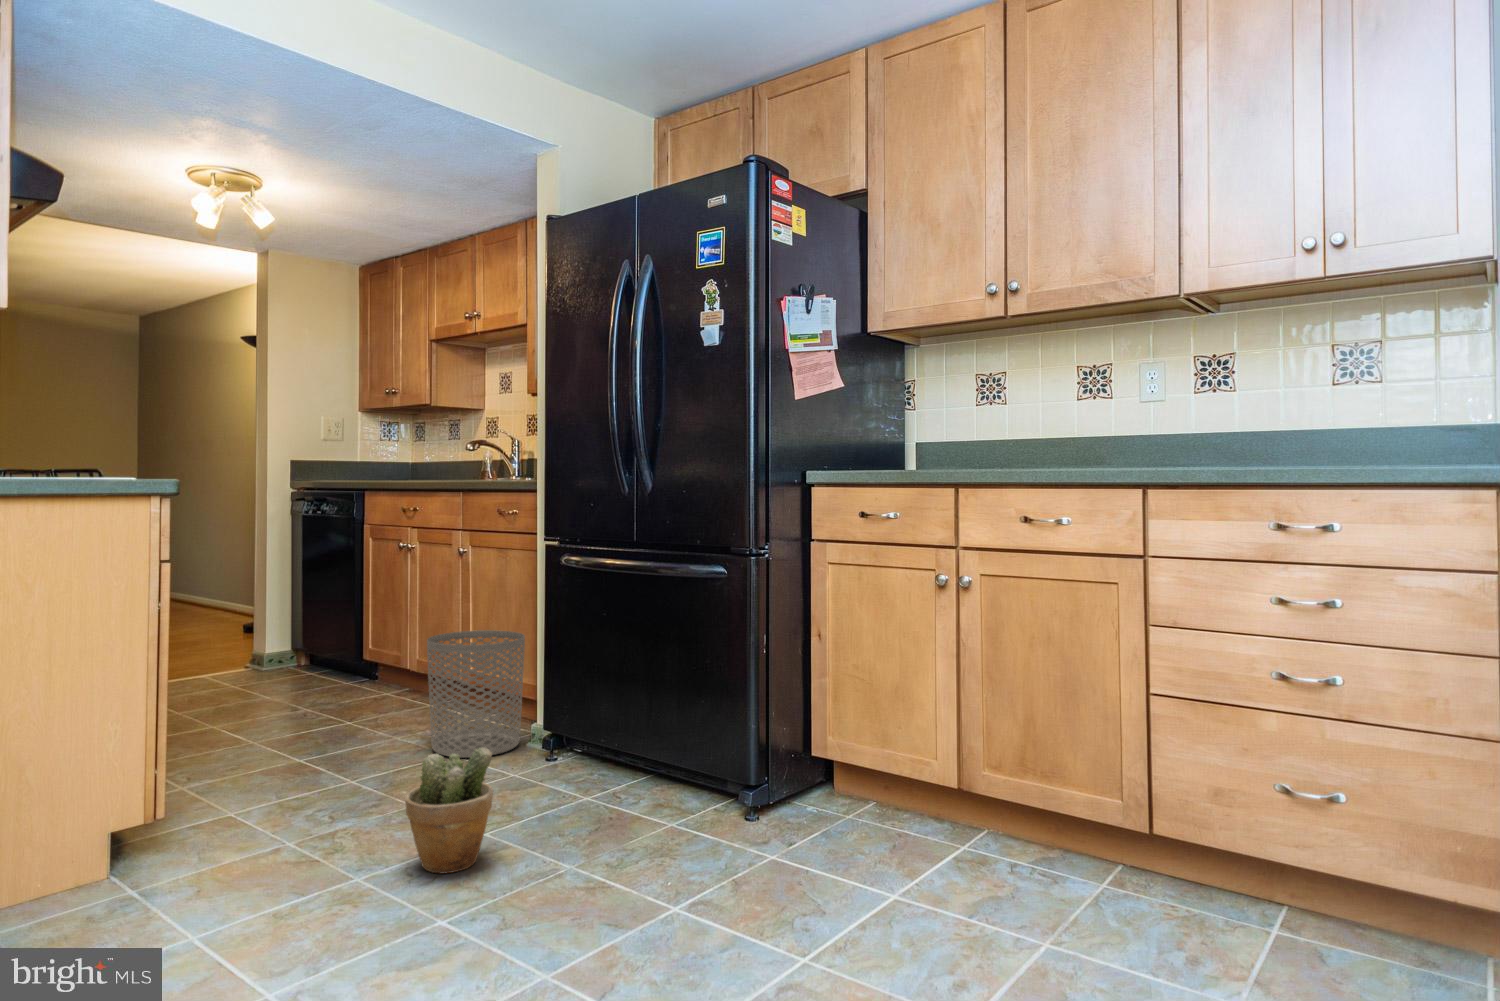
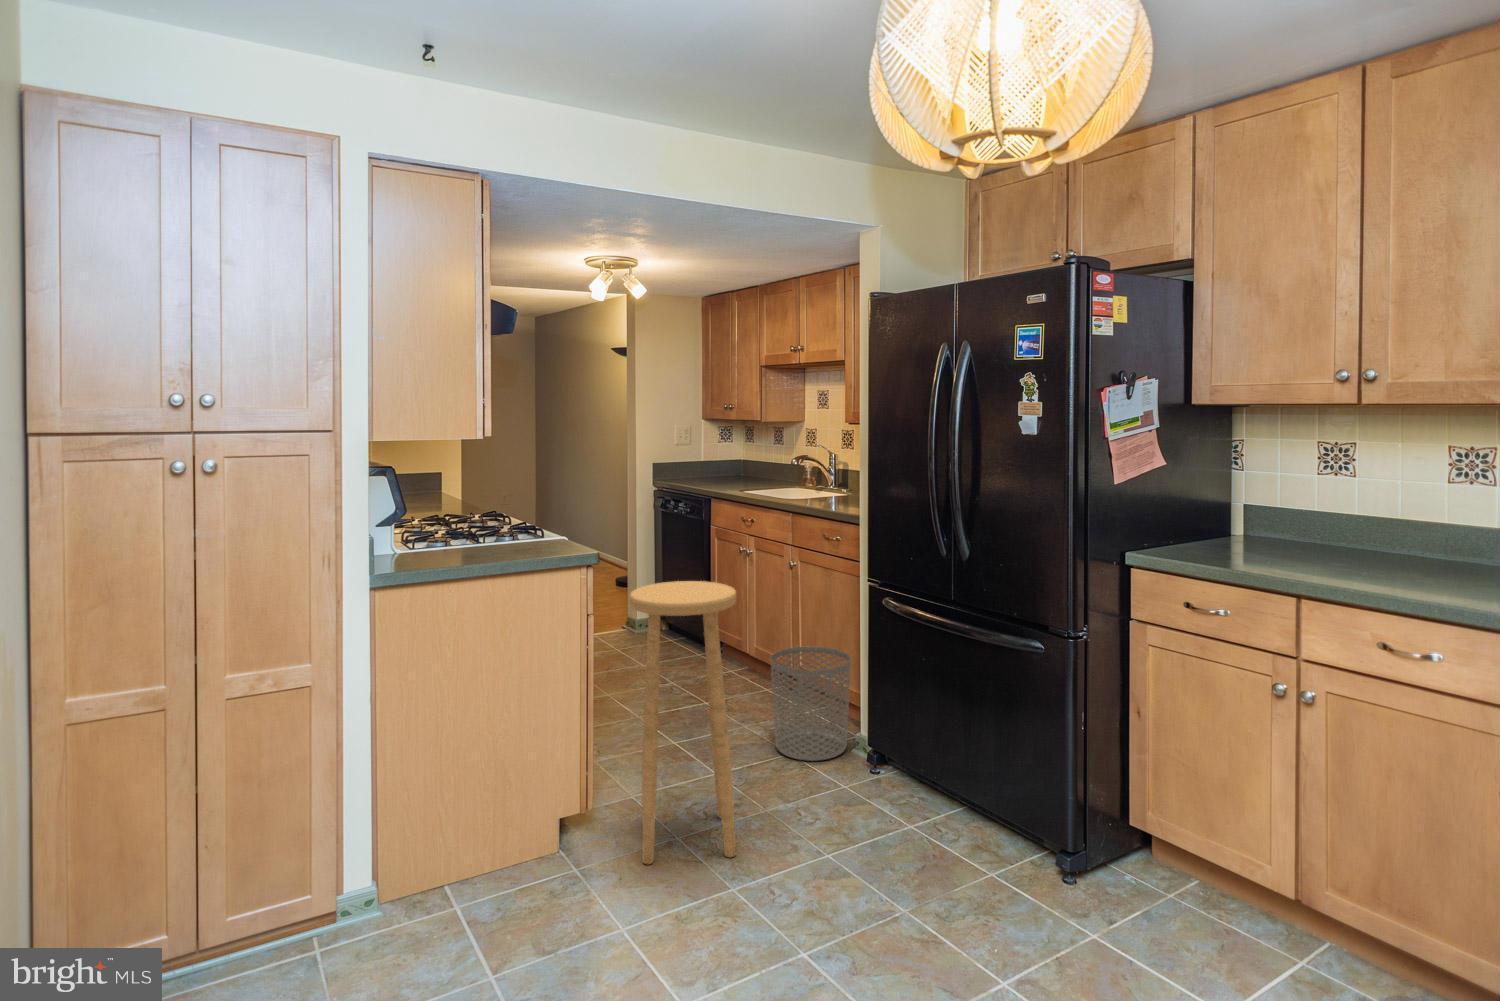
stool: none [229,514,376,863] -> present [629,581,737,864]
potted plant: present [405,747,493,873] -> none [768,802,837,903]

